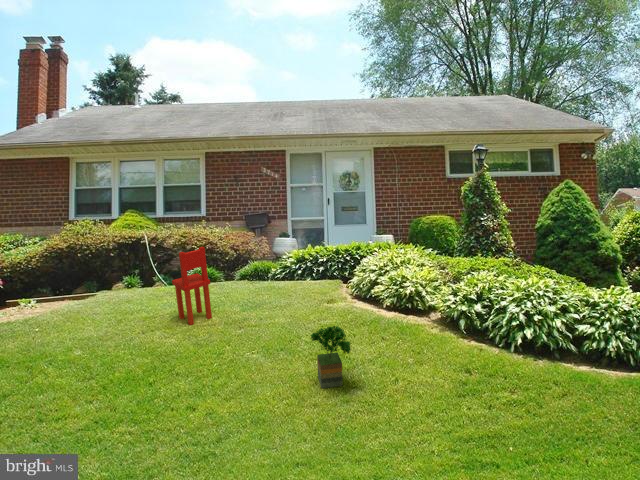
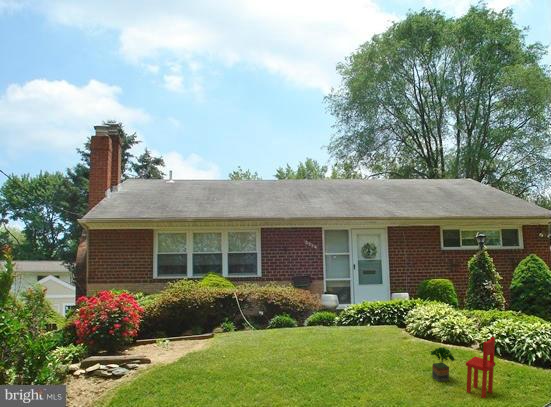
chair: present [172,247,212,325] -> present [466,337,495,398]

